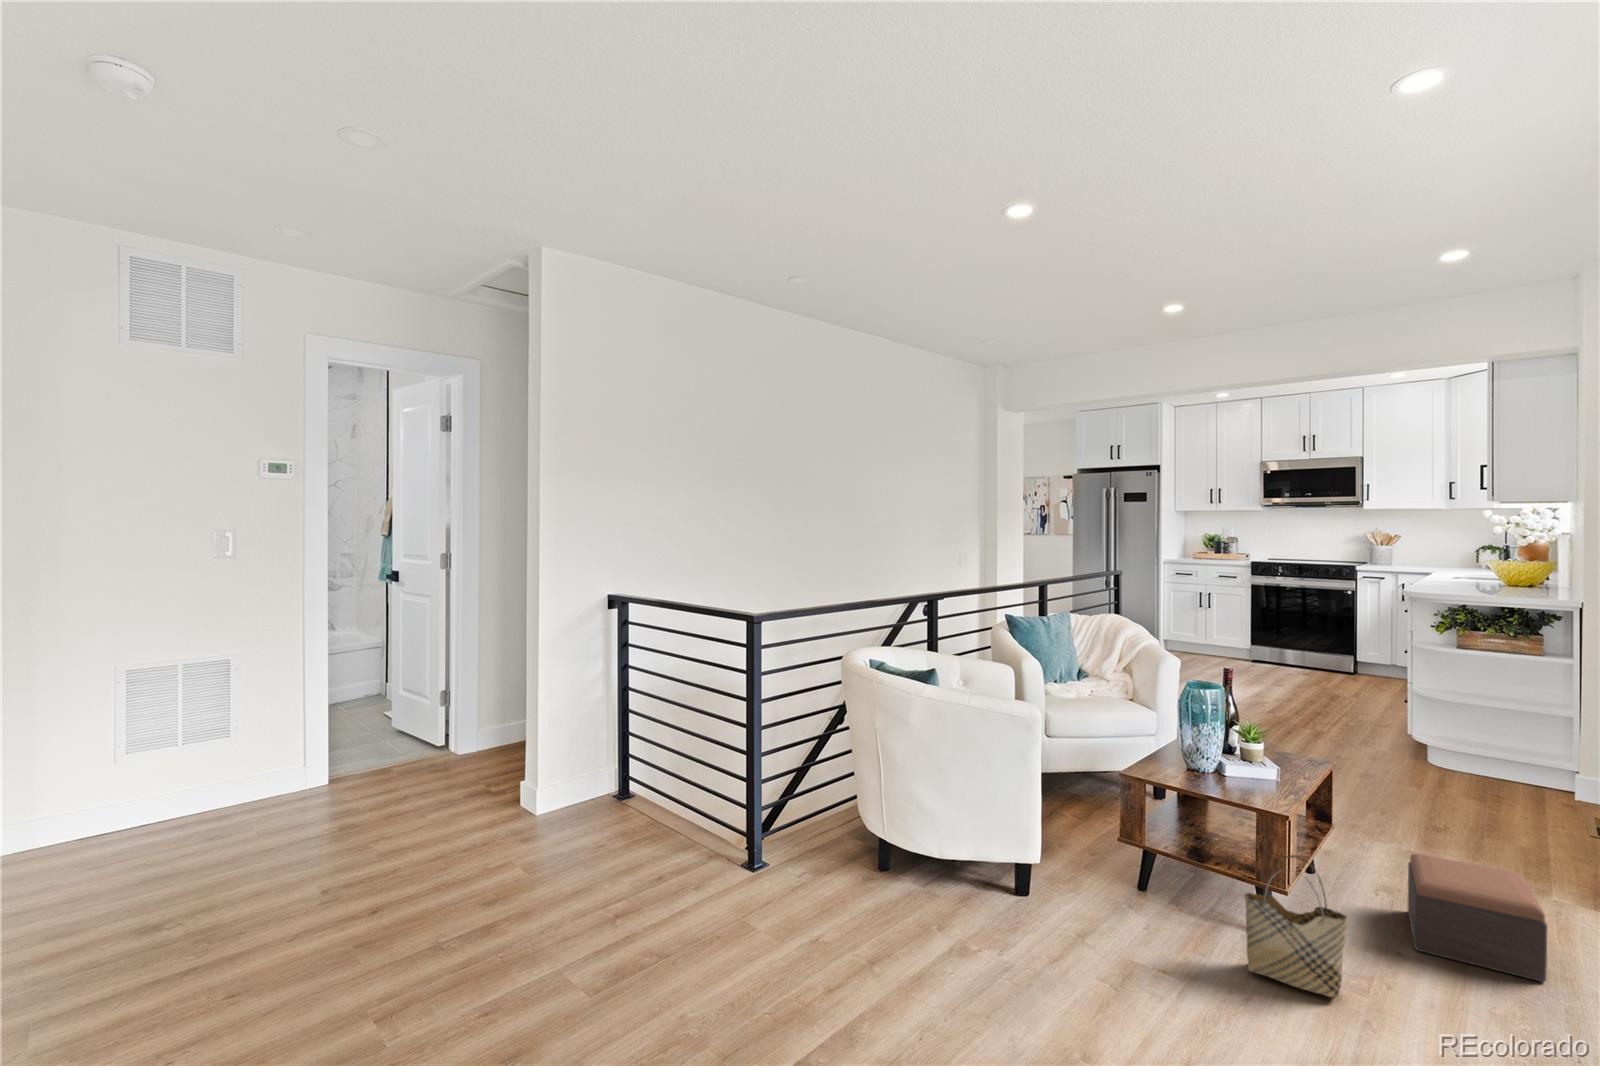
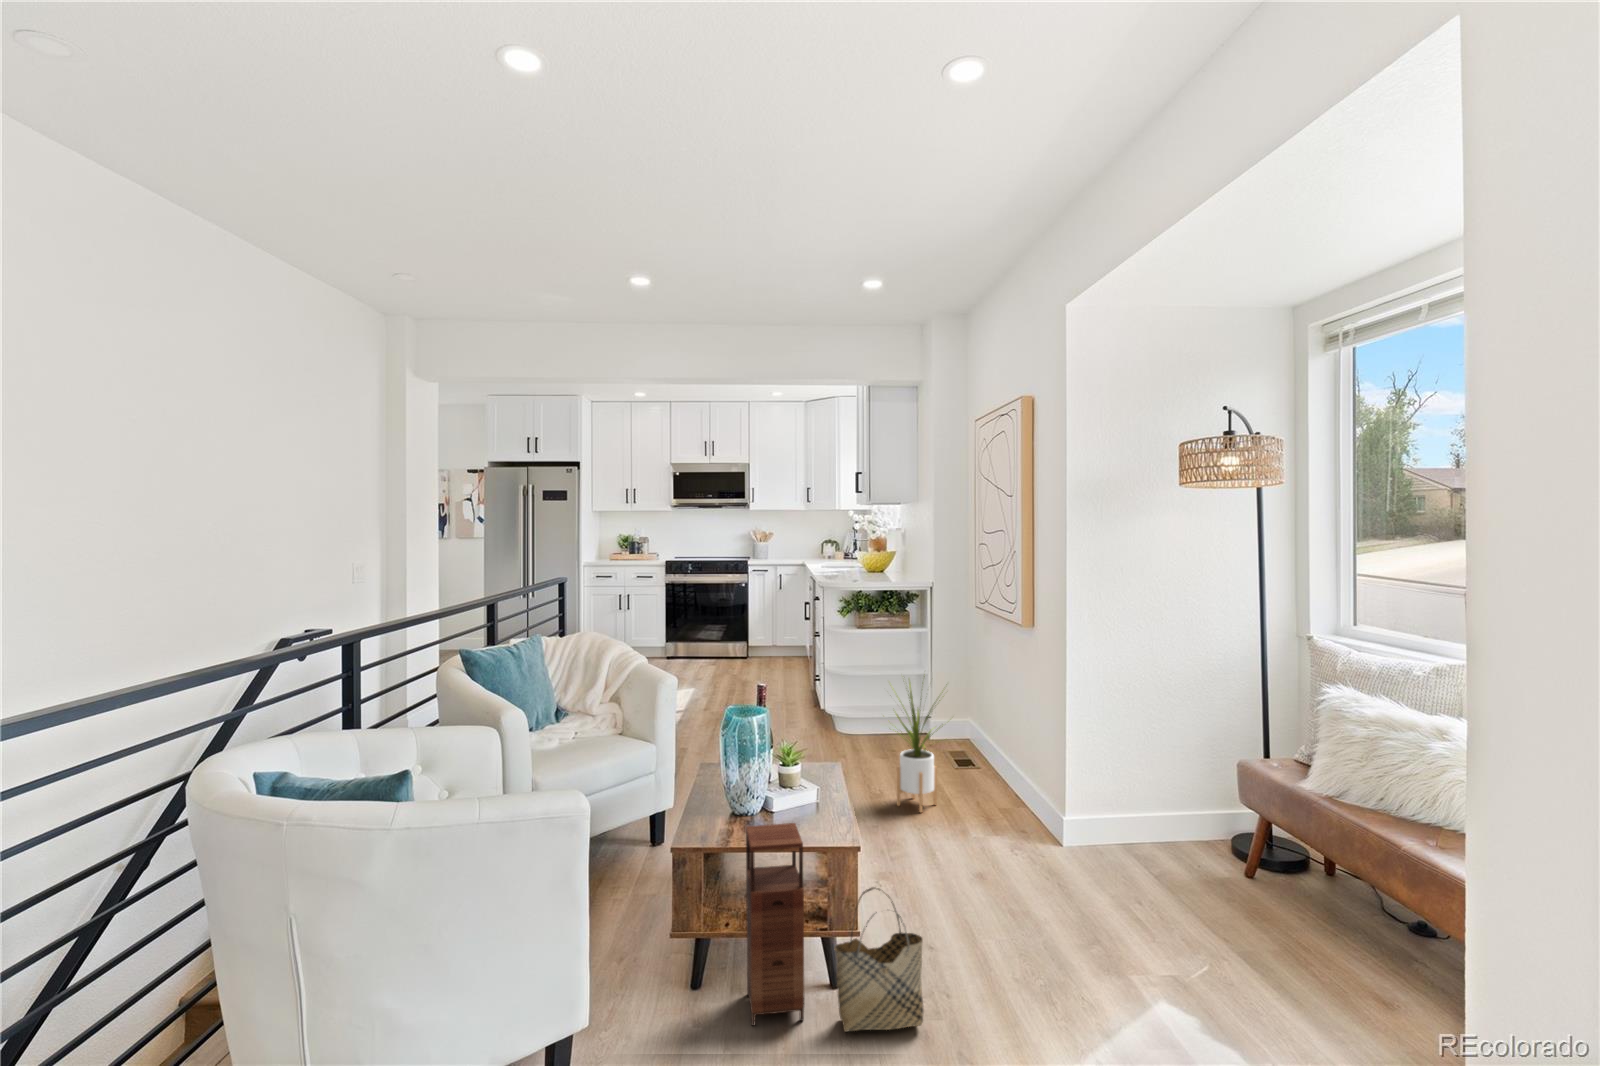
house plant: none [1439,688,1553,857] -> present [895,683,943,812]
storage cabinet: none [1164,771,1224,951] -> present [746,823,804,1026]
footstool: present [1408,853,1547,982] -> none [908,832,1018,933]

